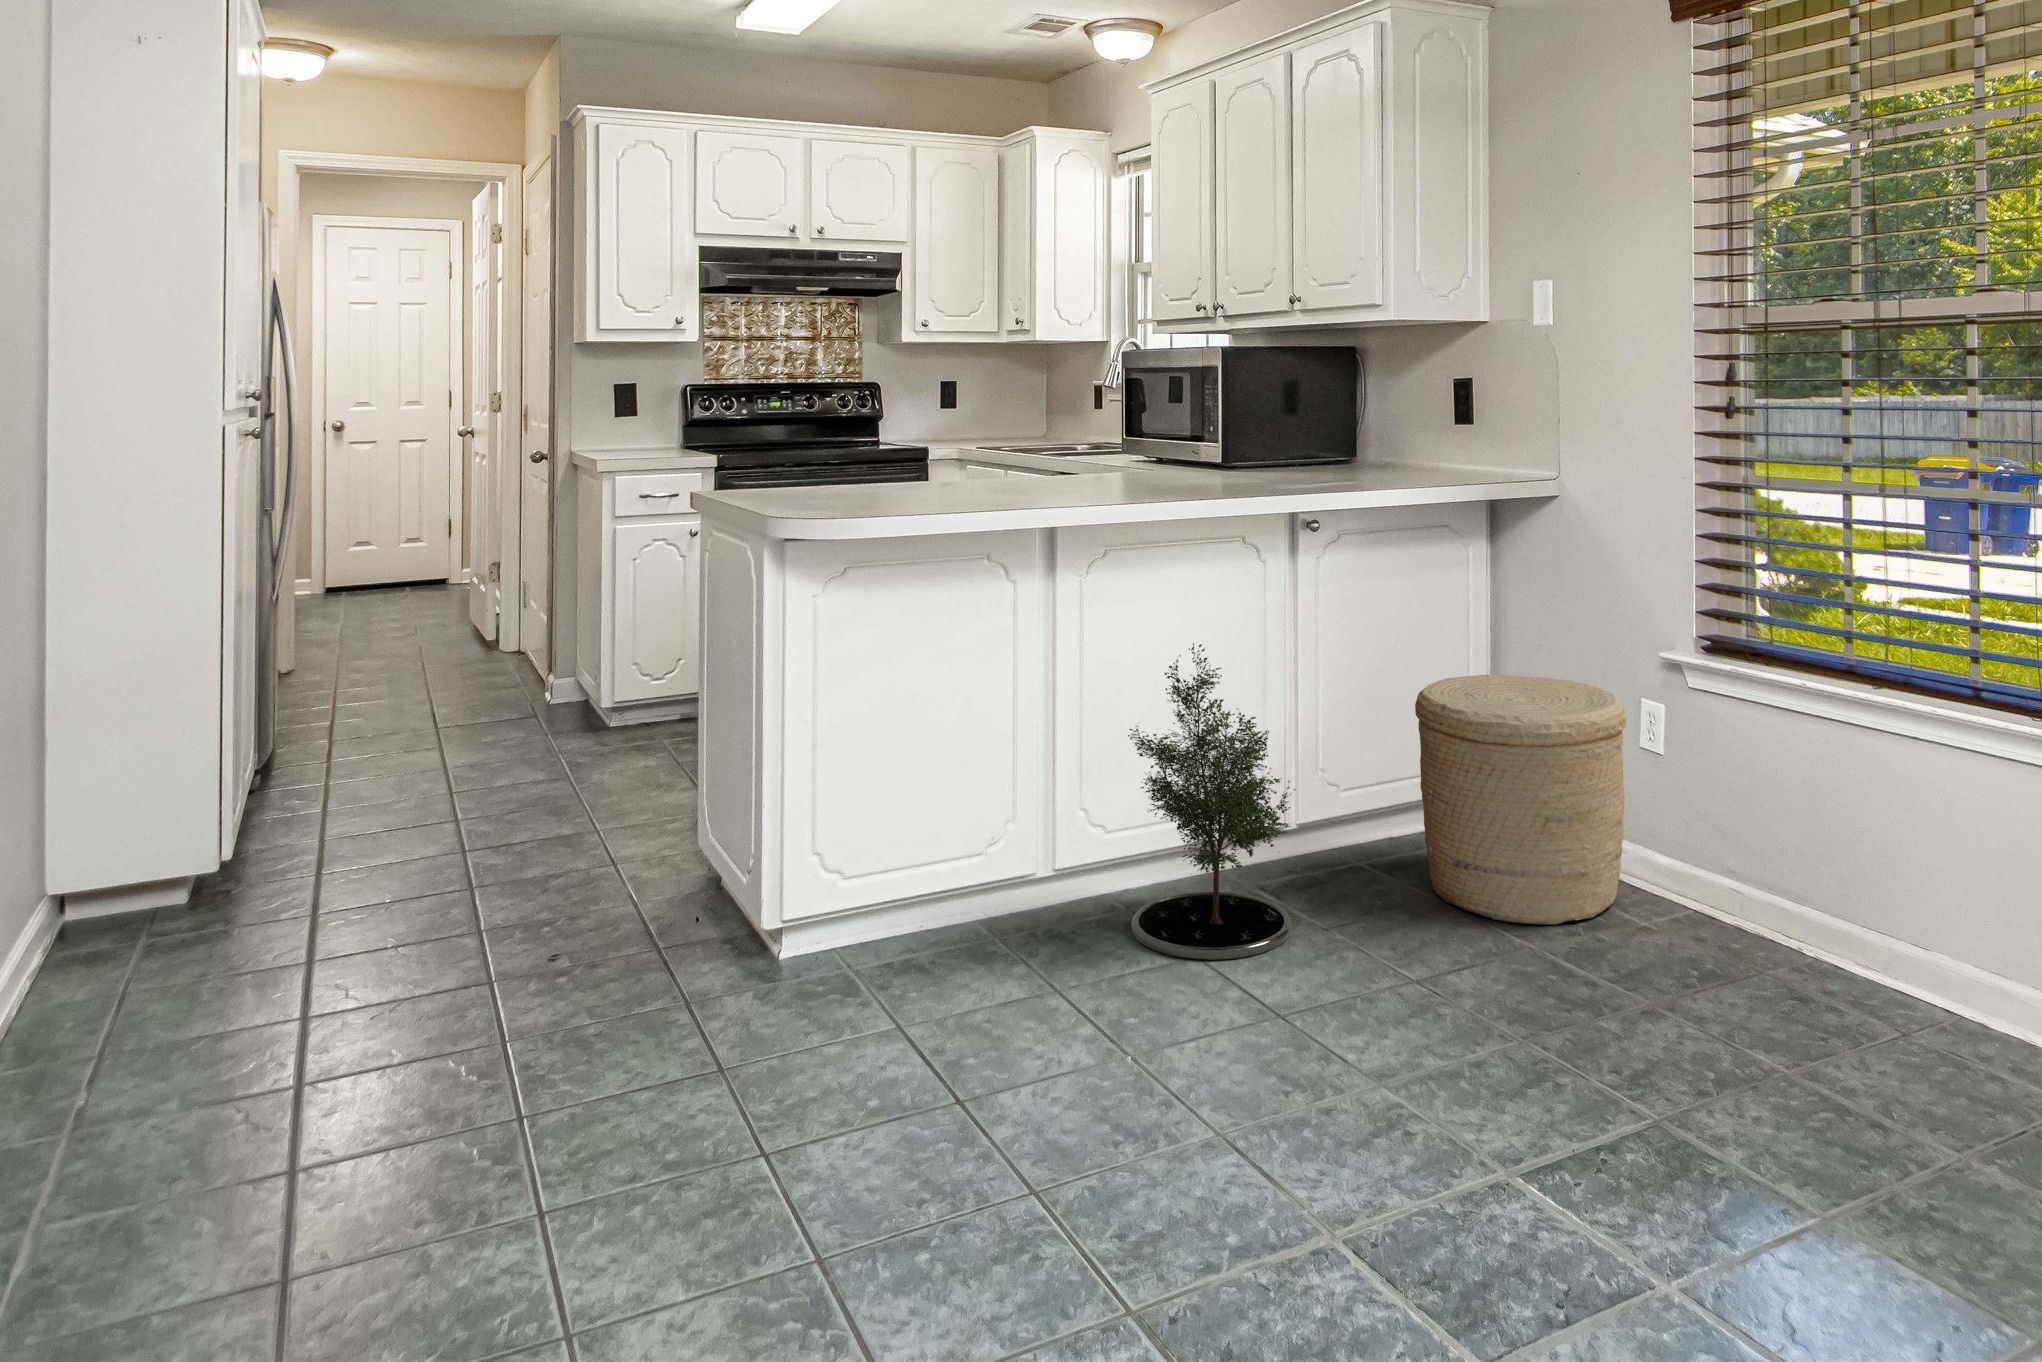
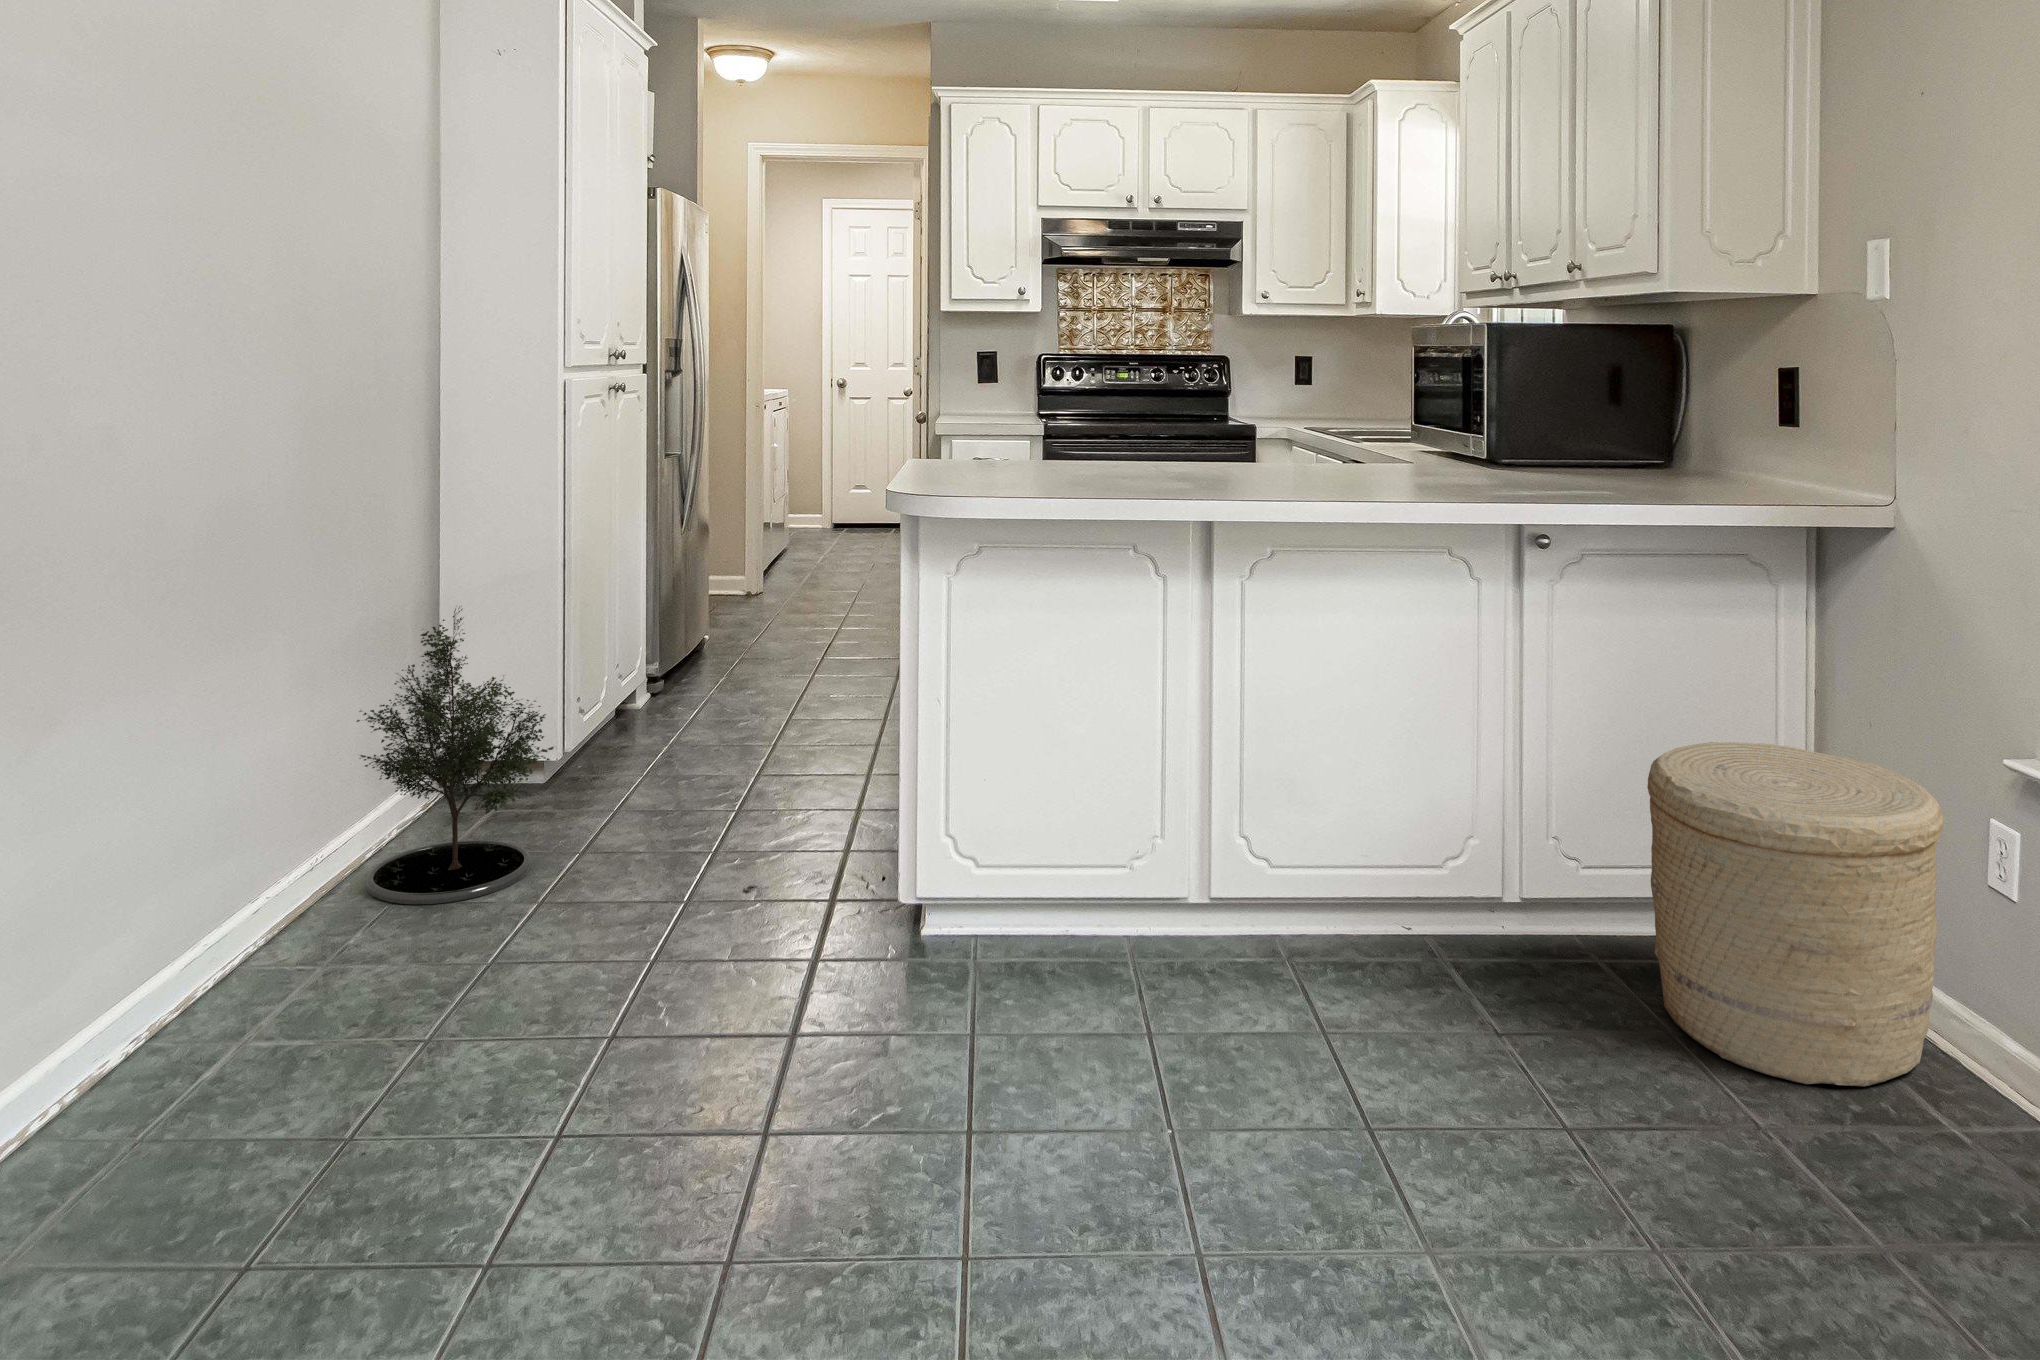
potted tree: present [1128,643,1295,960] -> present [356,609,554,904]

